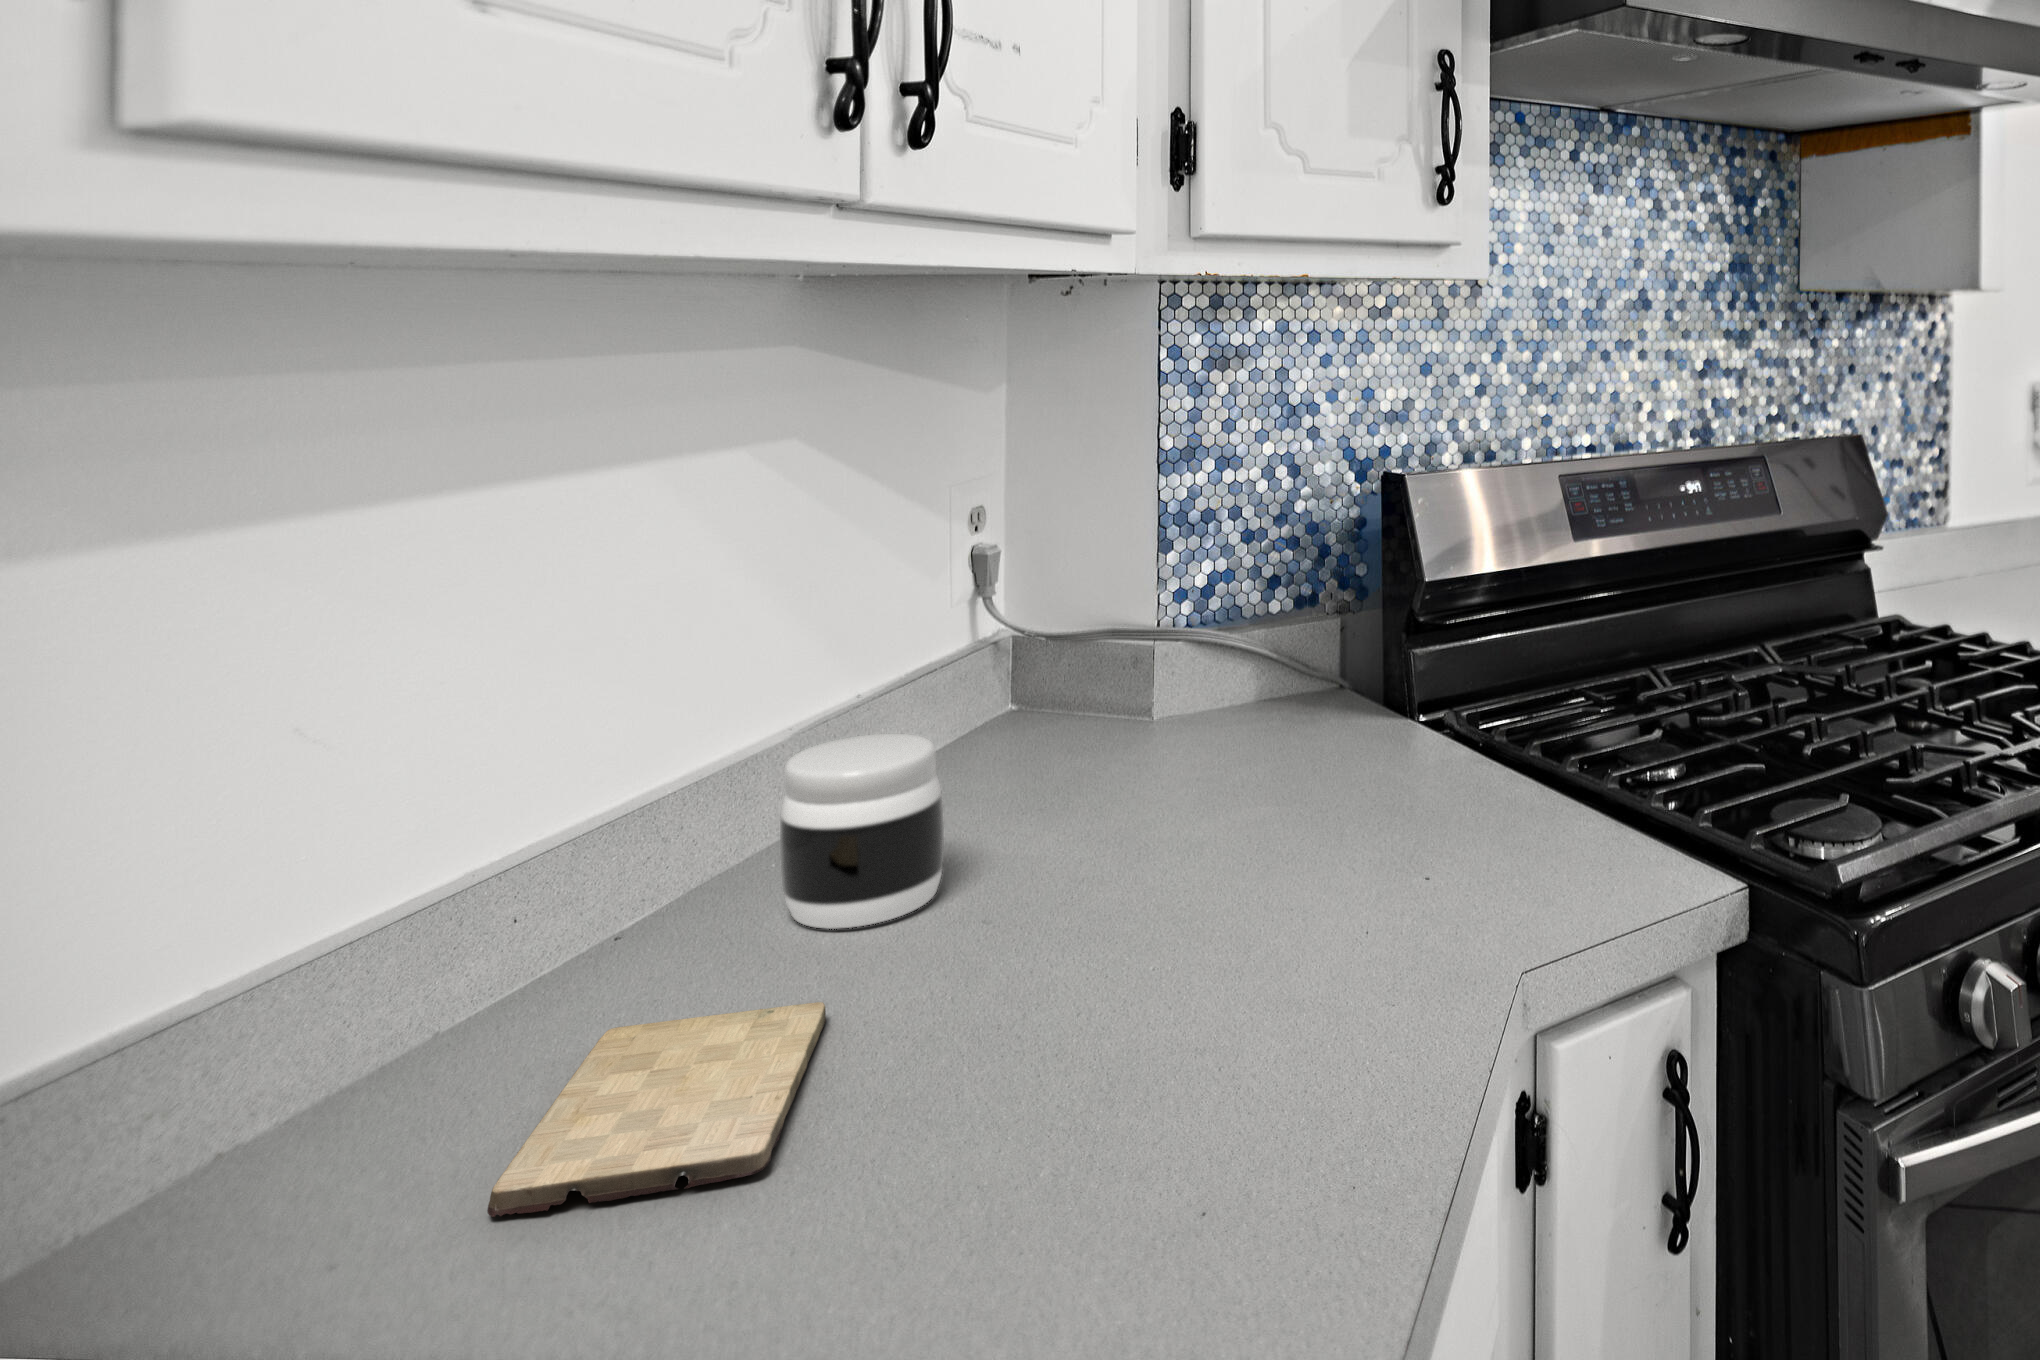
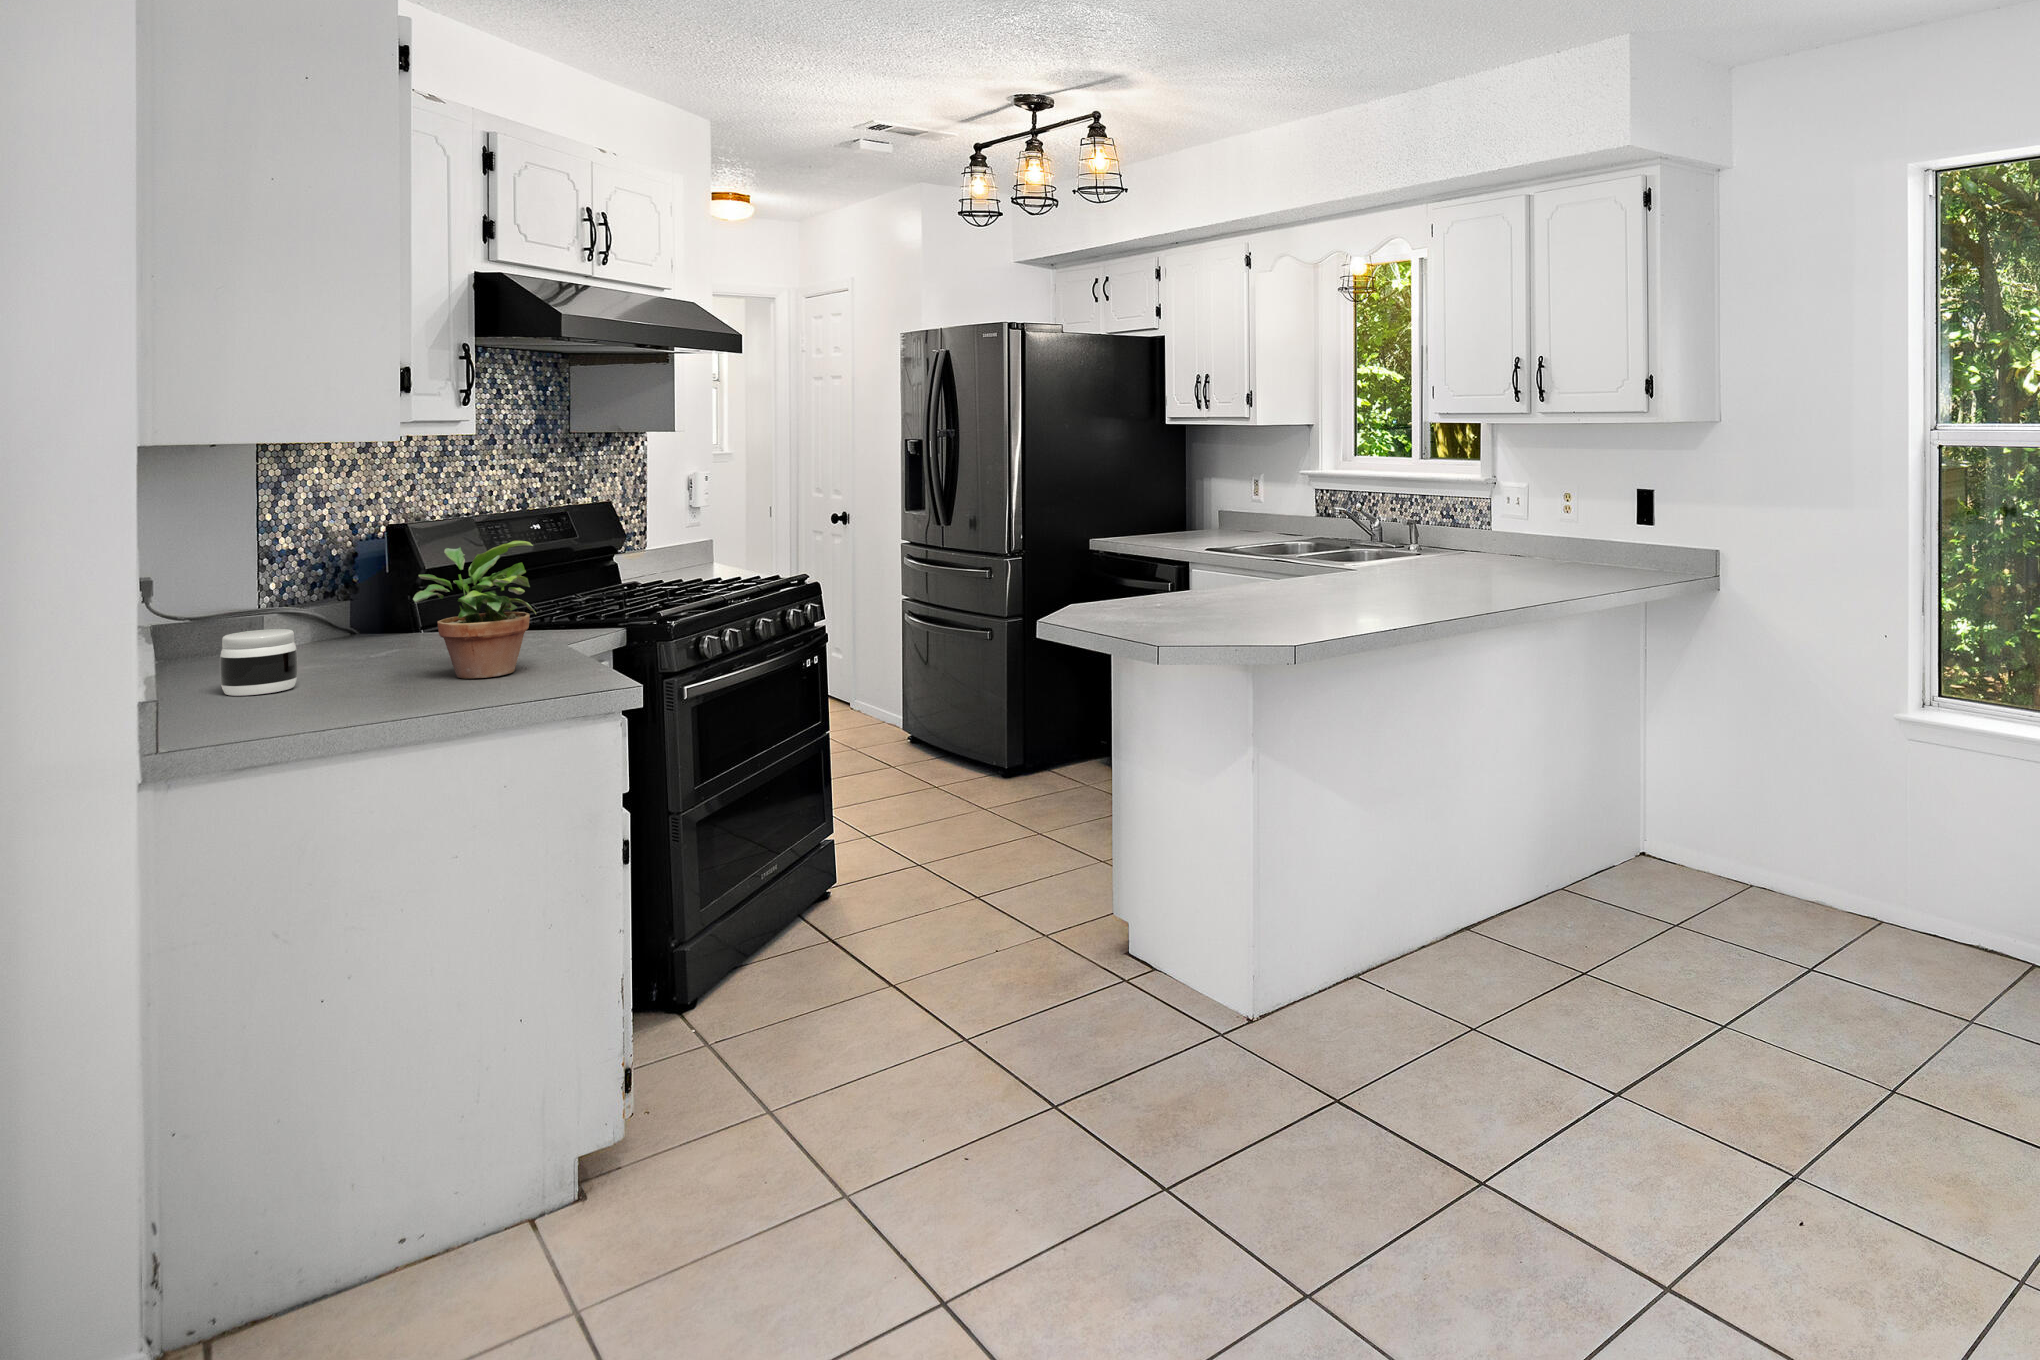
potted plant: none [1064,555,1410,1015] -> present [413,541,536,678]
cutting board: present [488,1002,826,1217] -> none [245,694,380,721]

